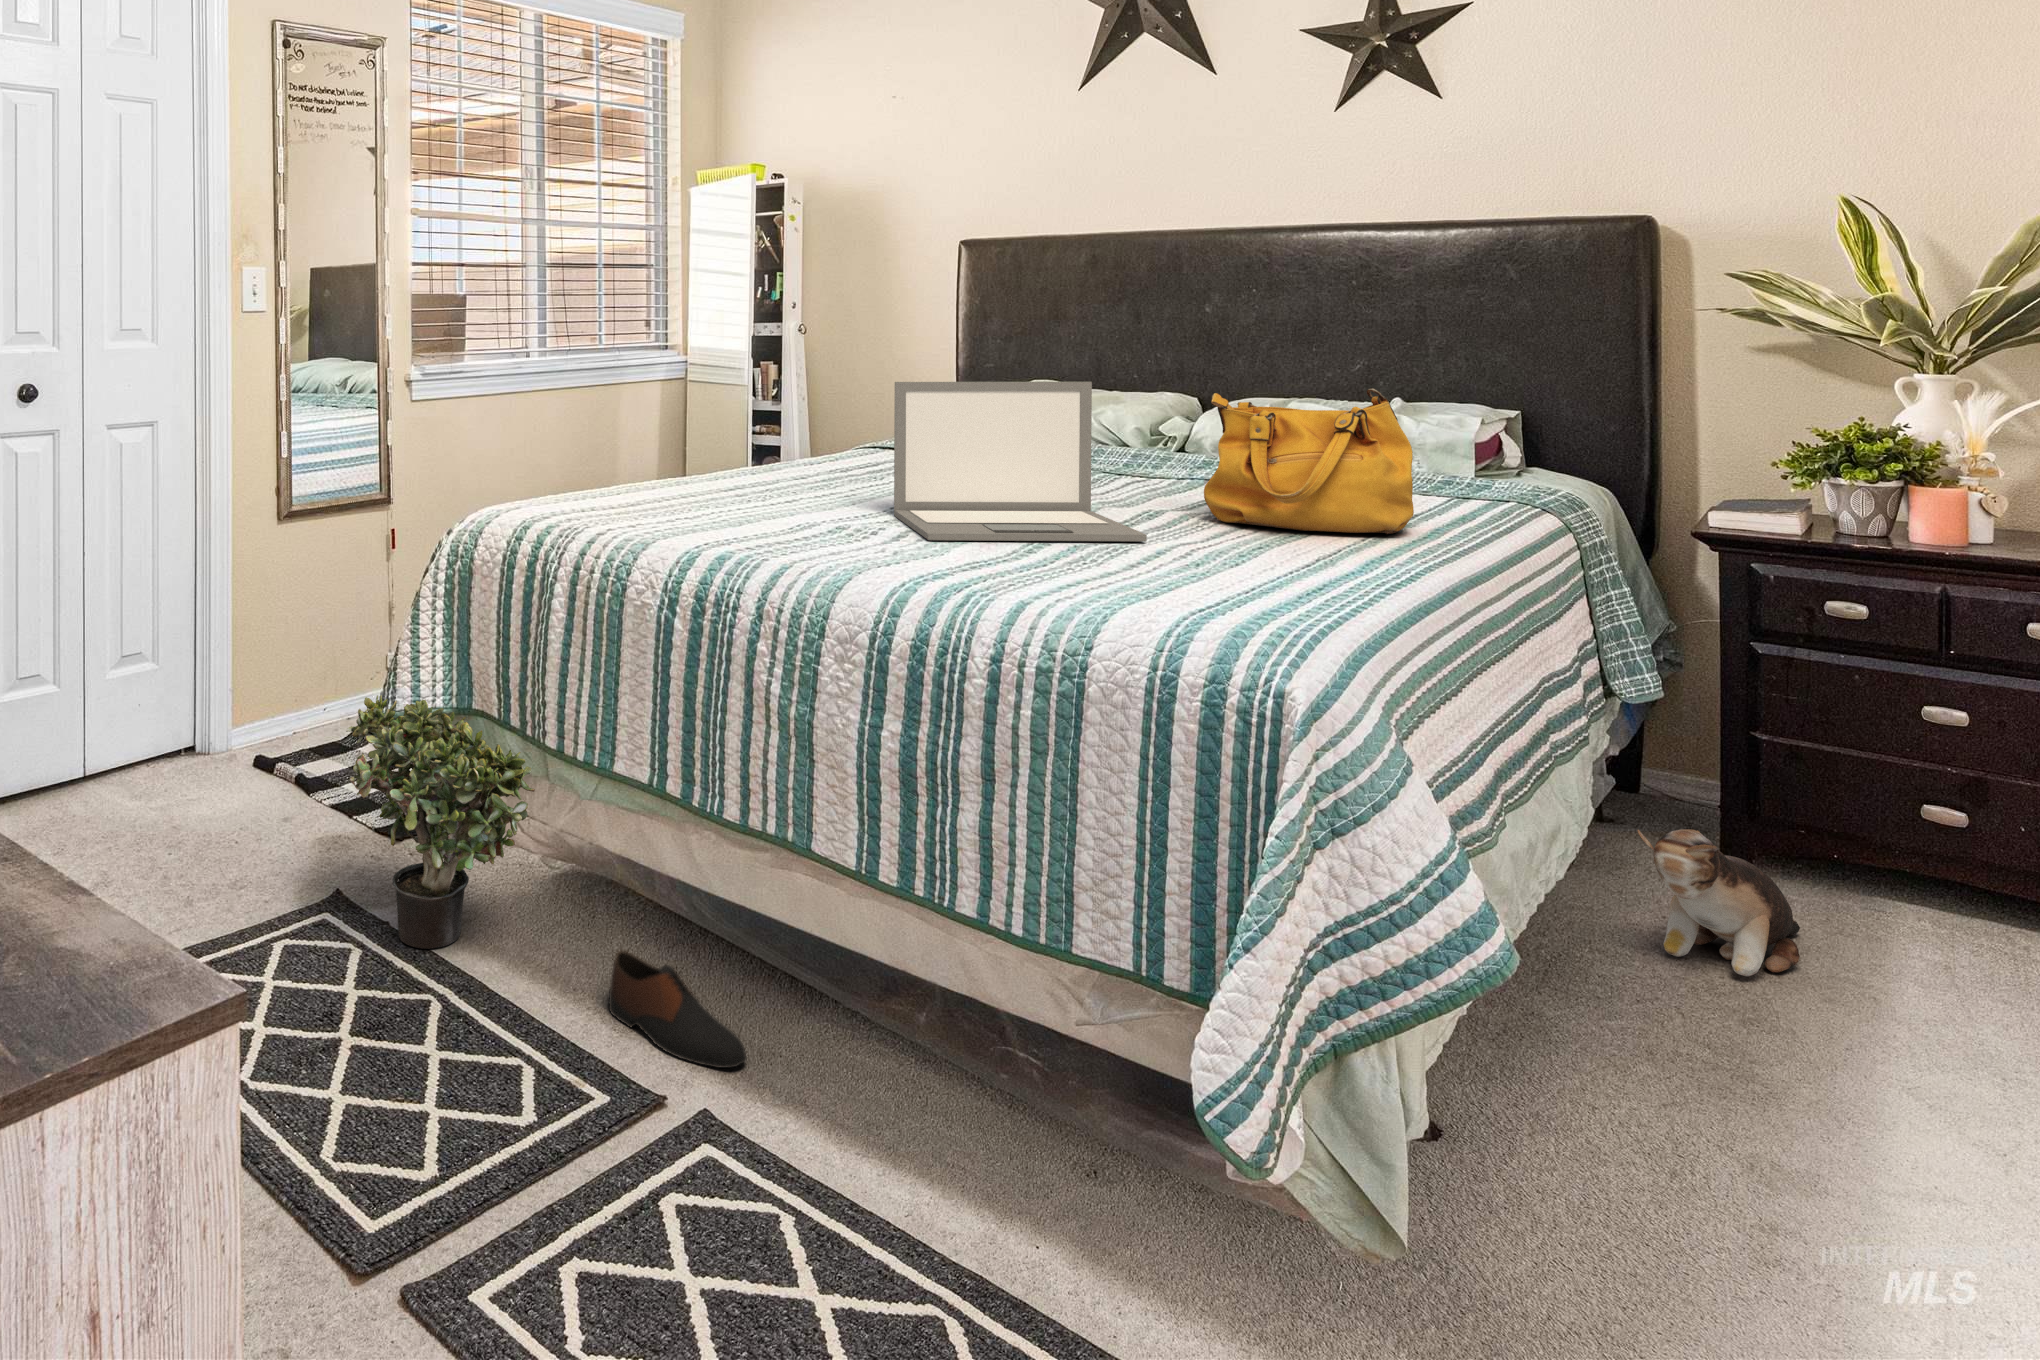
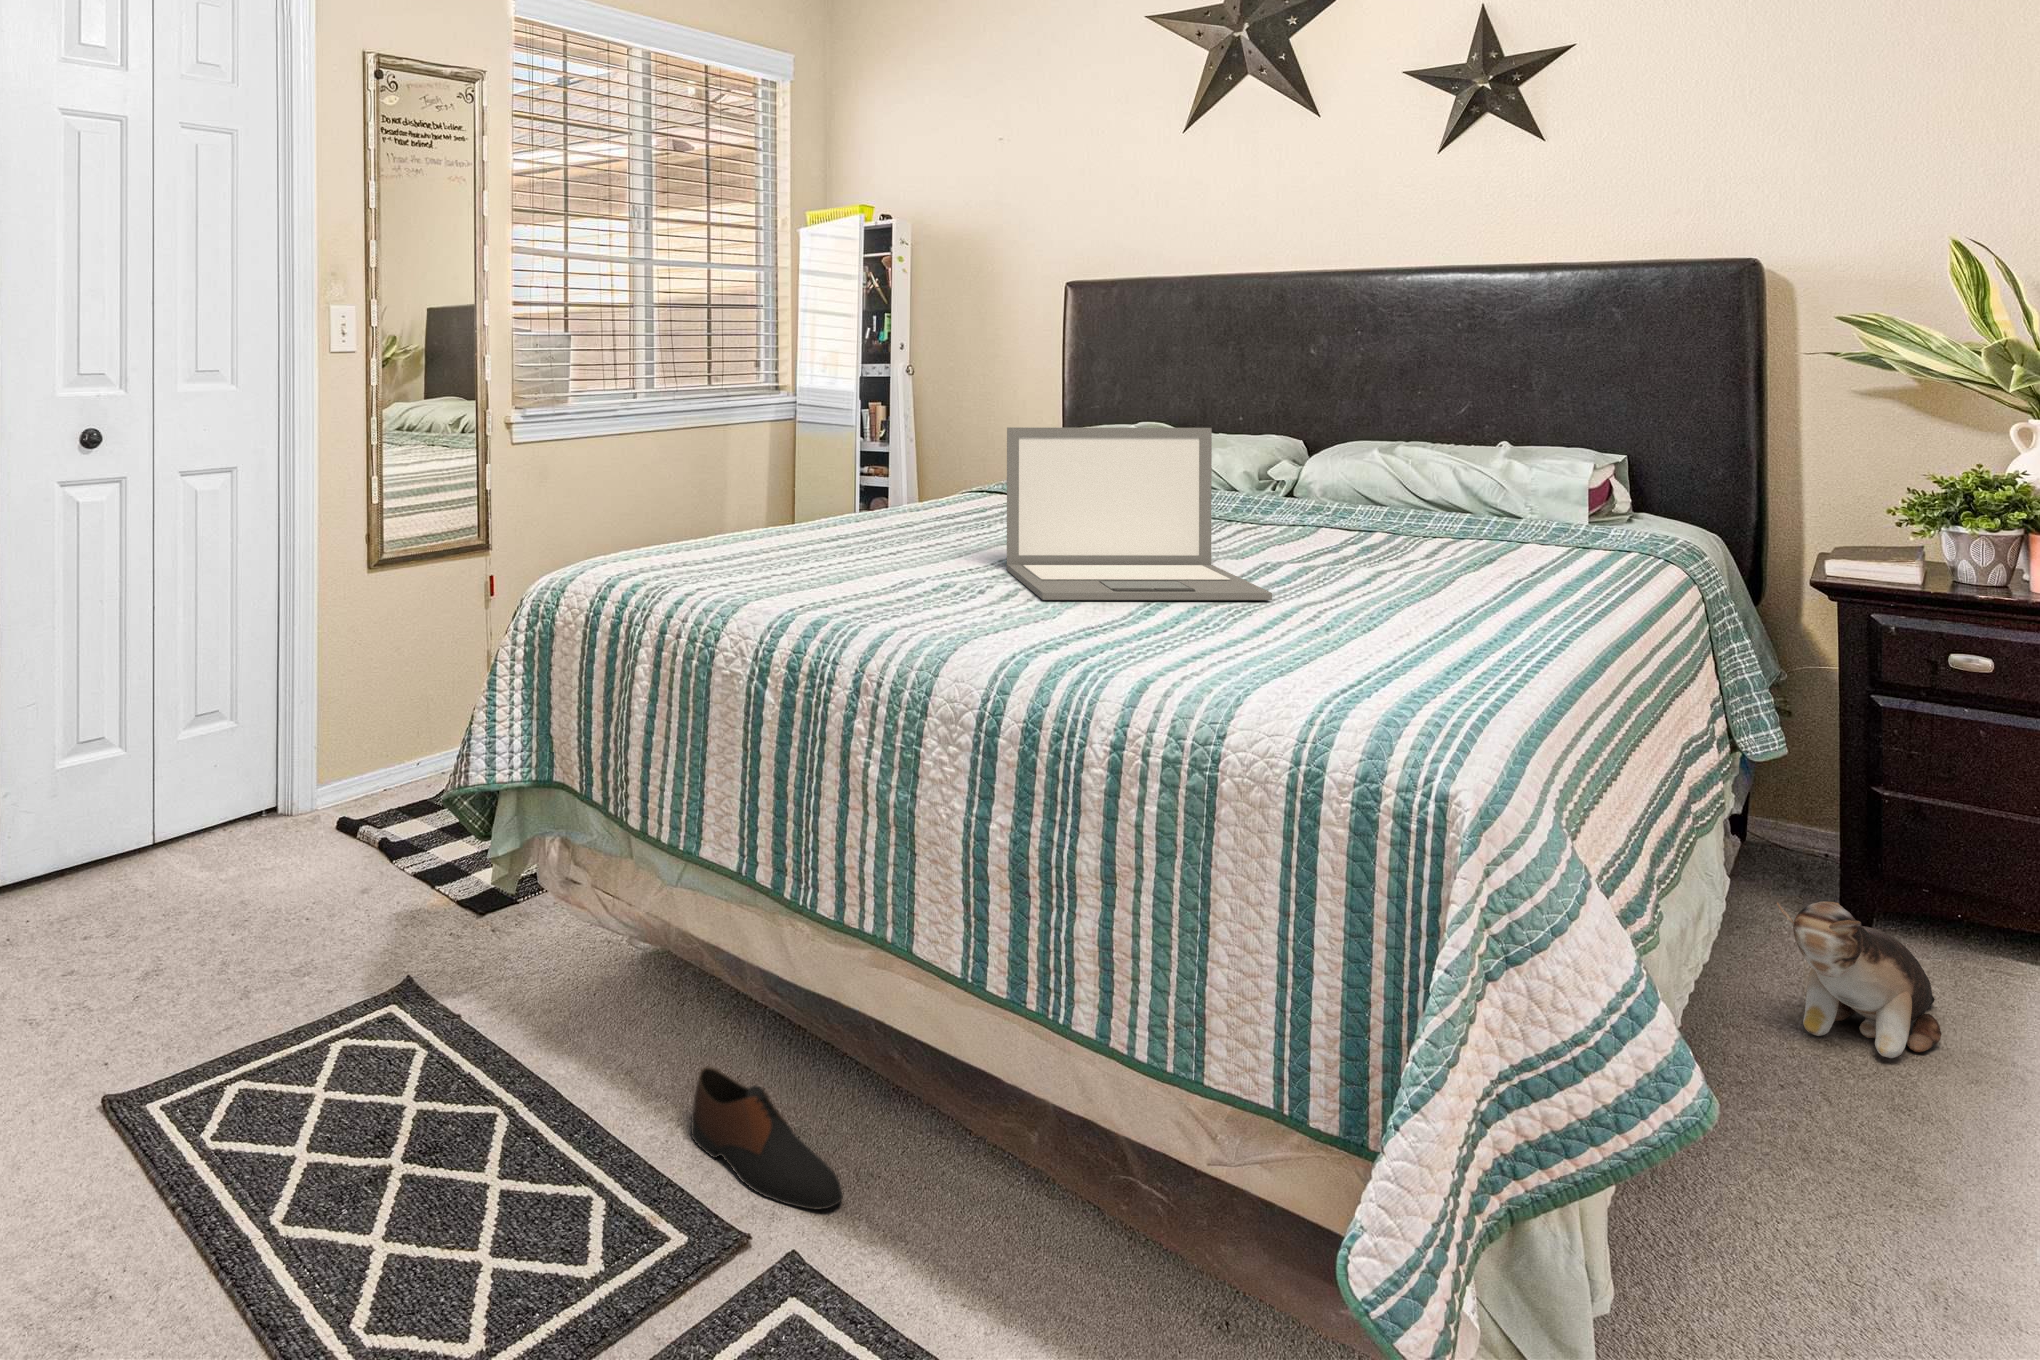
handbag: present [1204,389,1414,534] -> none [1327,436,1543,590]
potted plant: present [346,695,535,949] -> none [403,774,615,1062]

